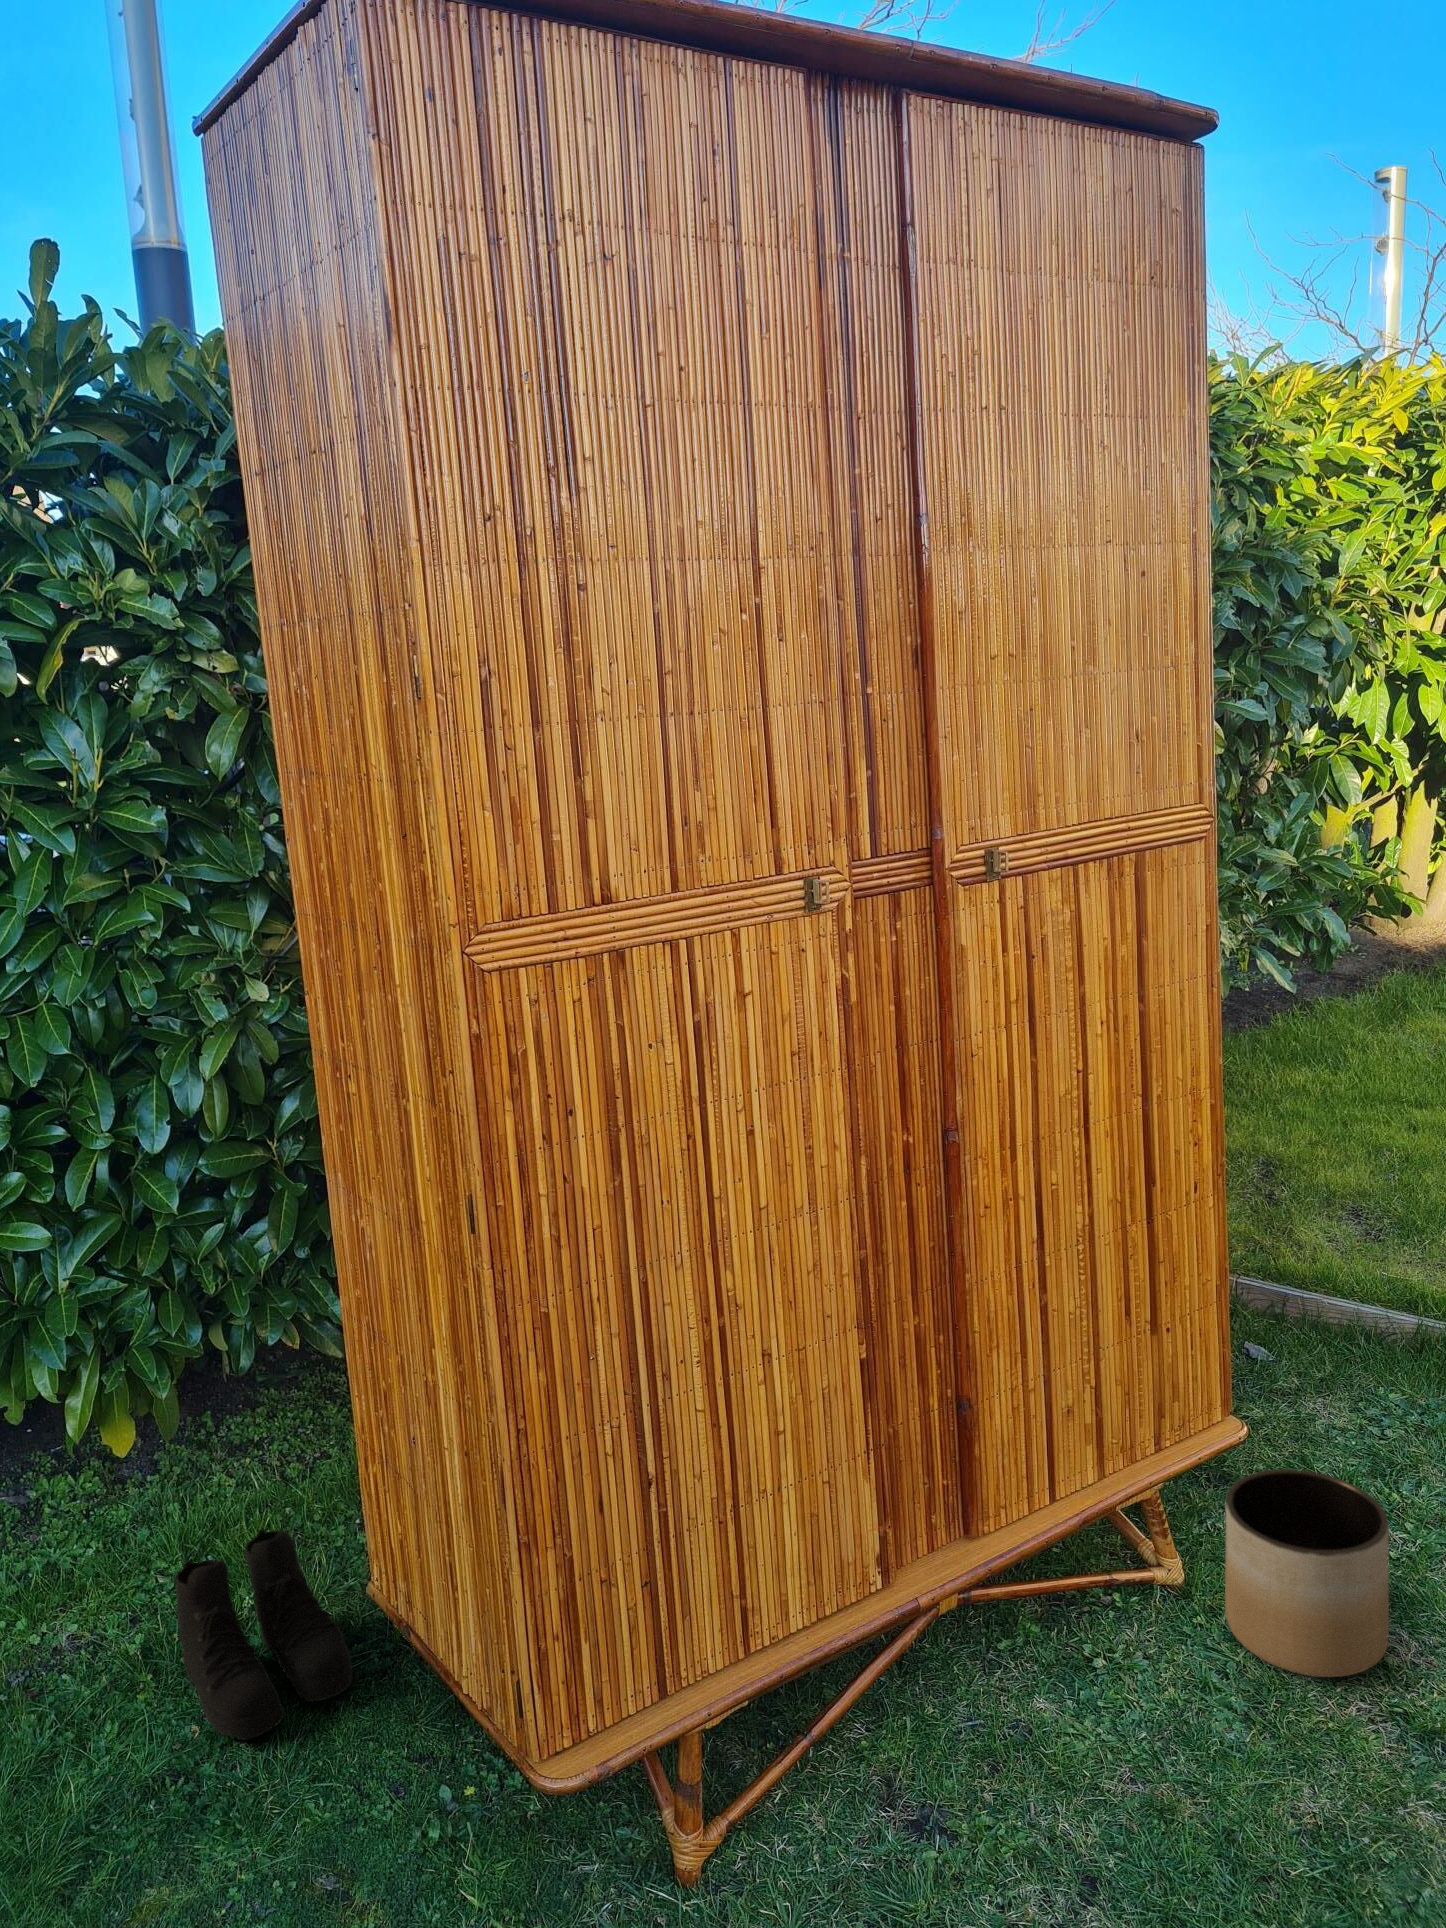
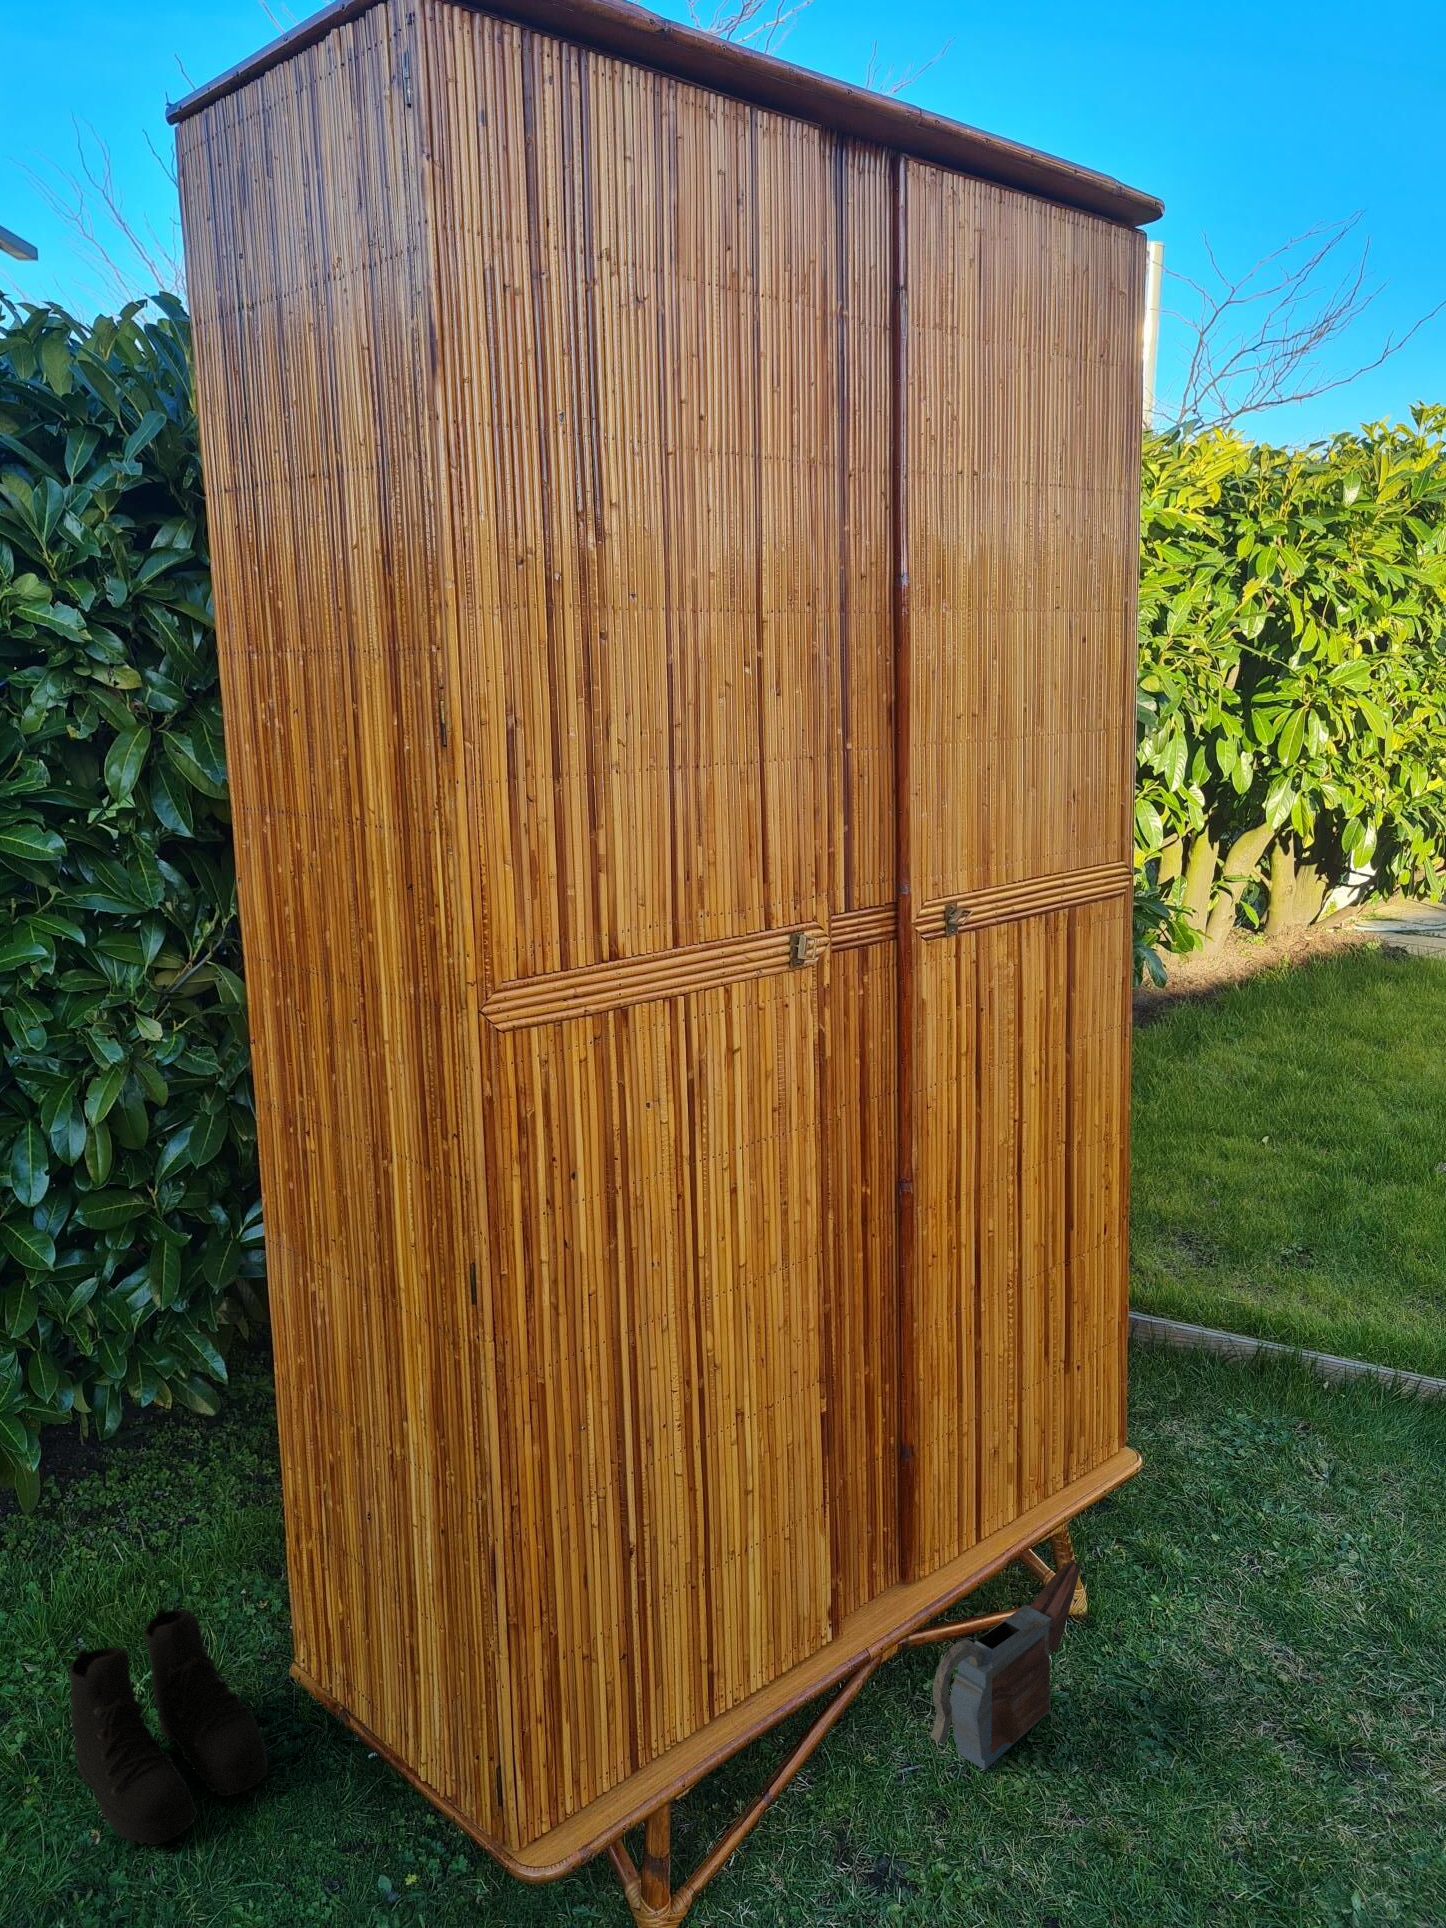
planter: present [1225,1469,1389,1677] -> none [1129,1496,1285,1697]
watering can: none [988,1527,1164,1731] -> present [930,1561,1081,1770]

